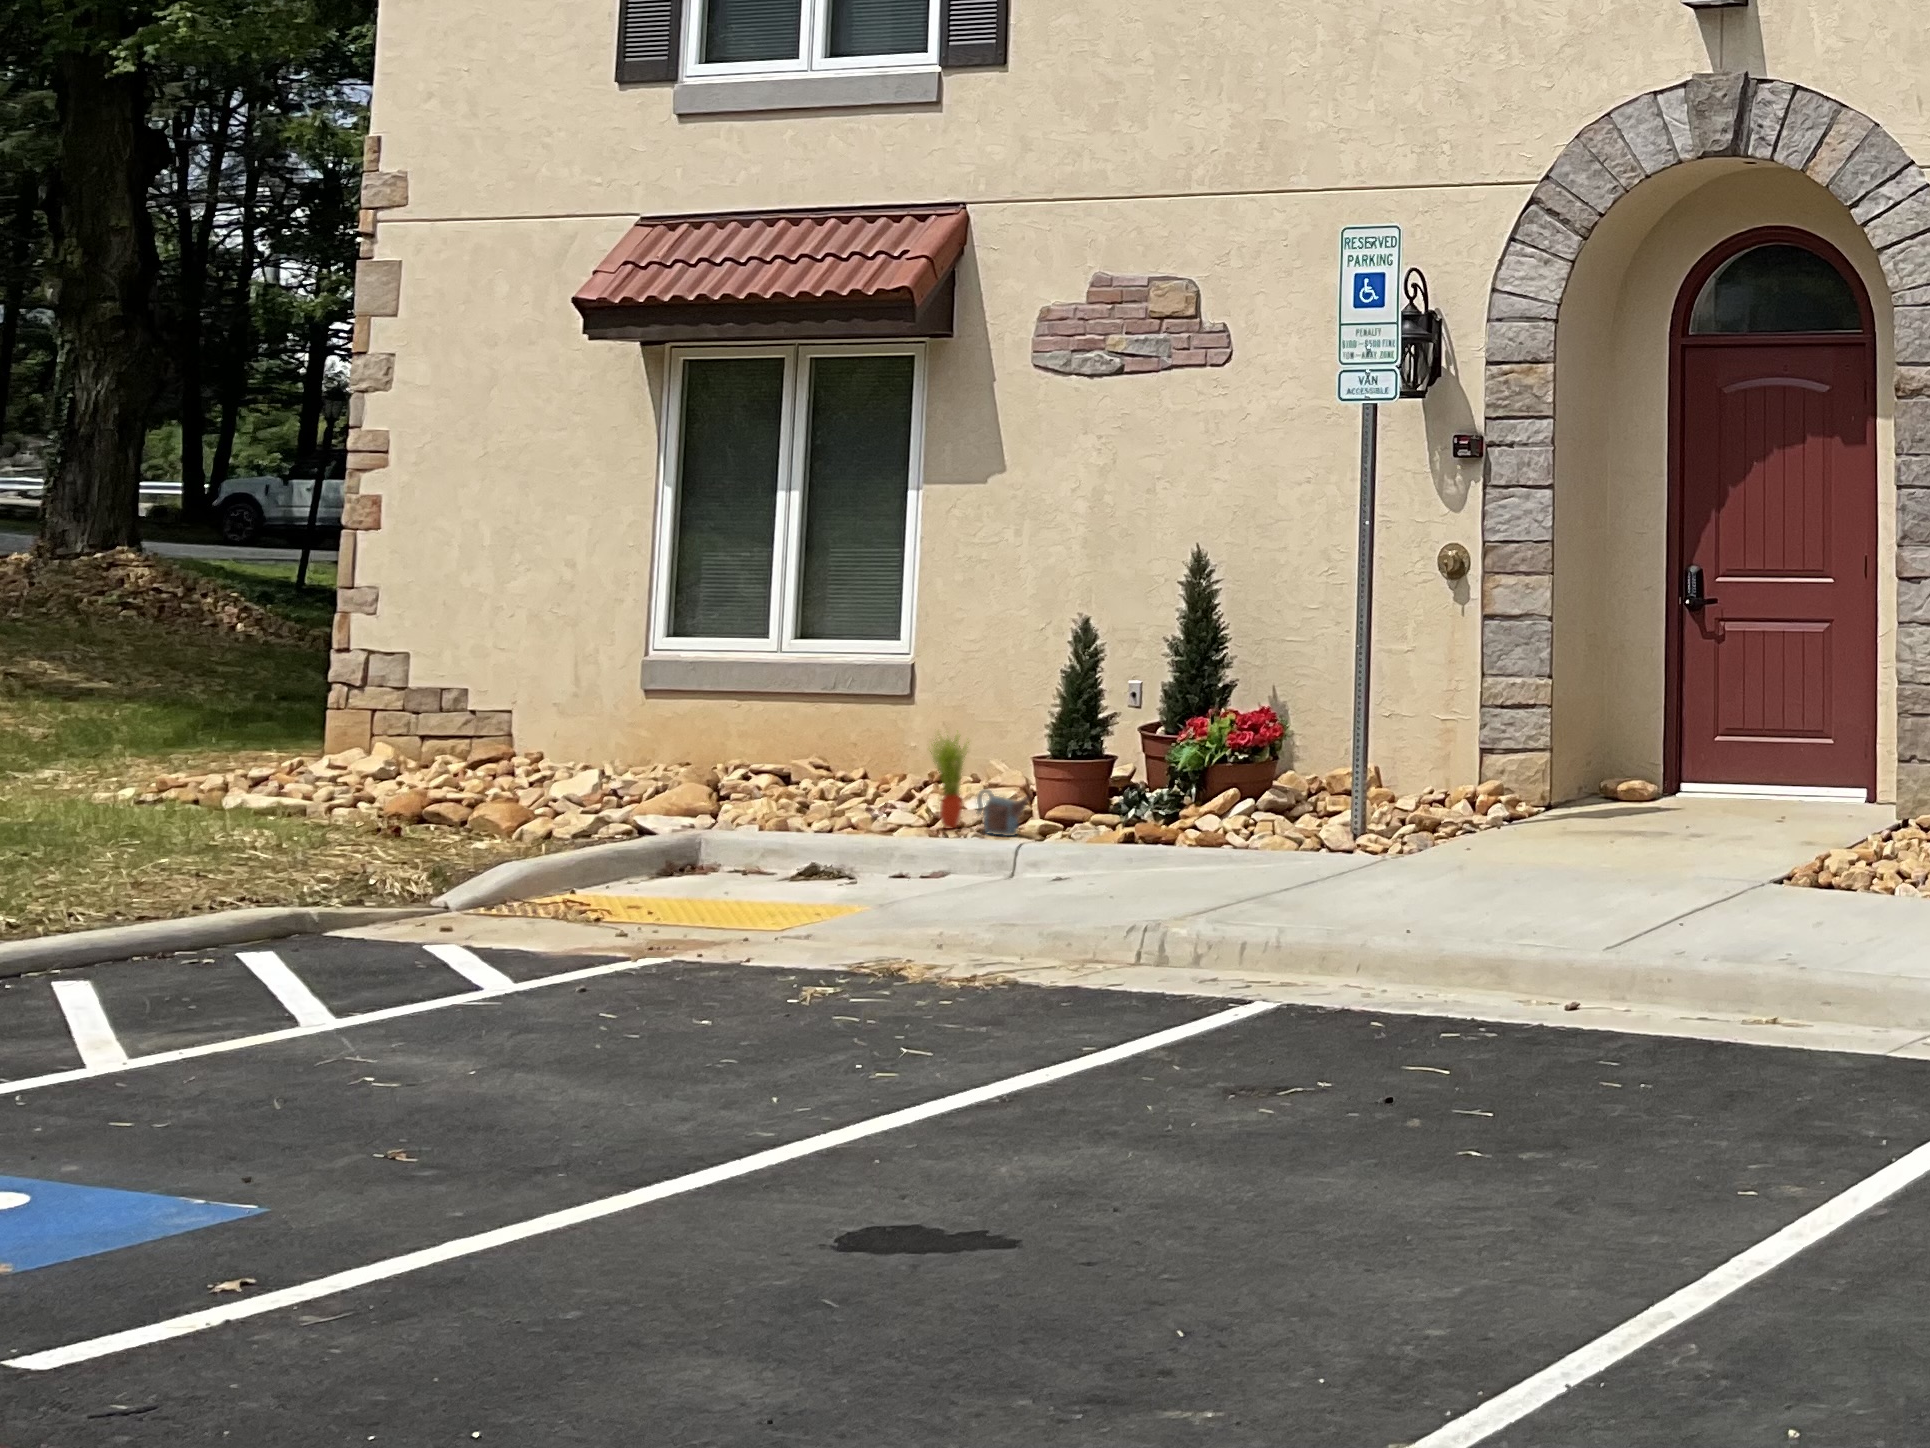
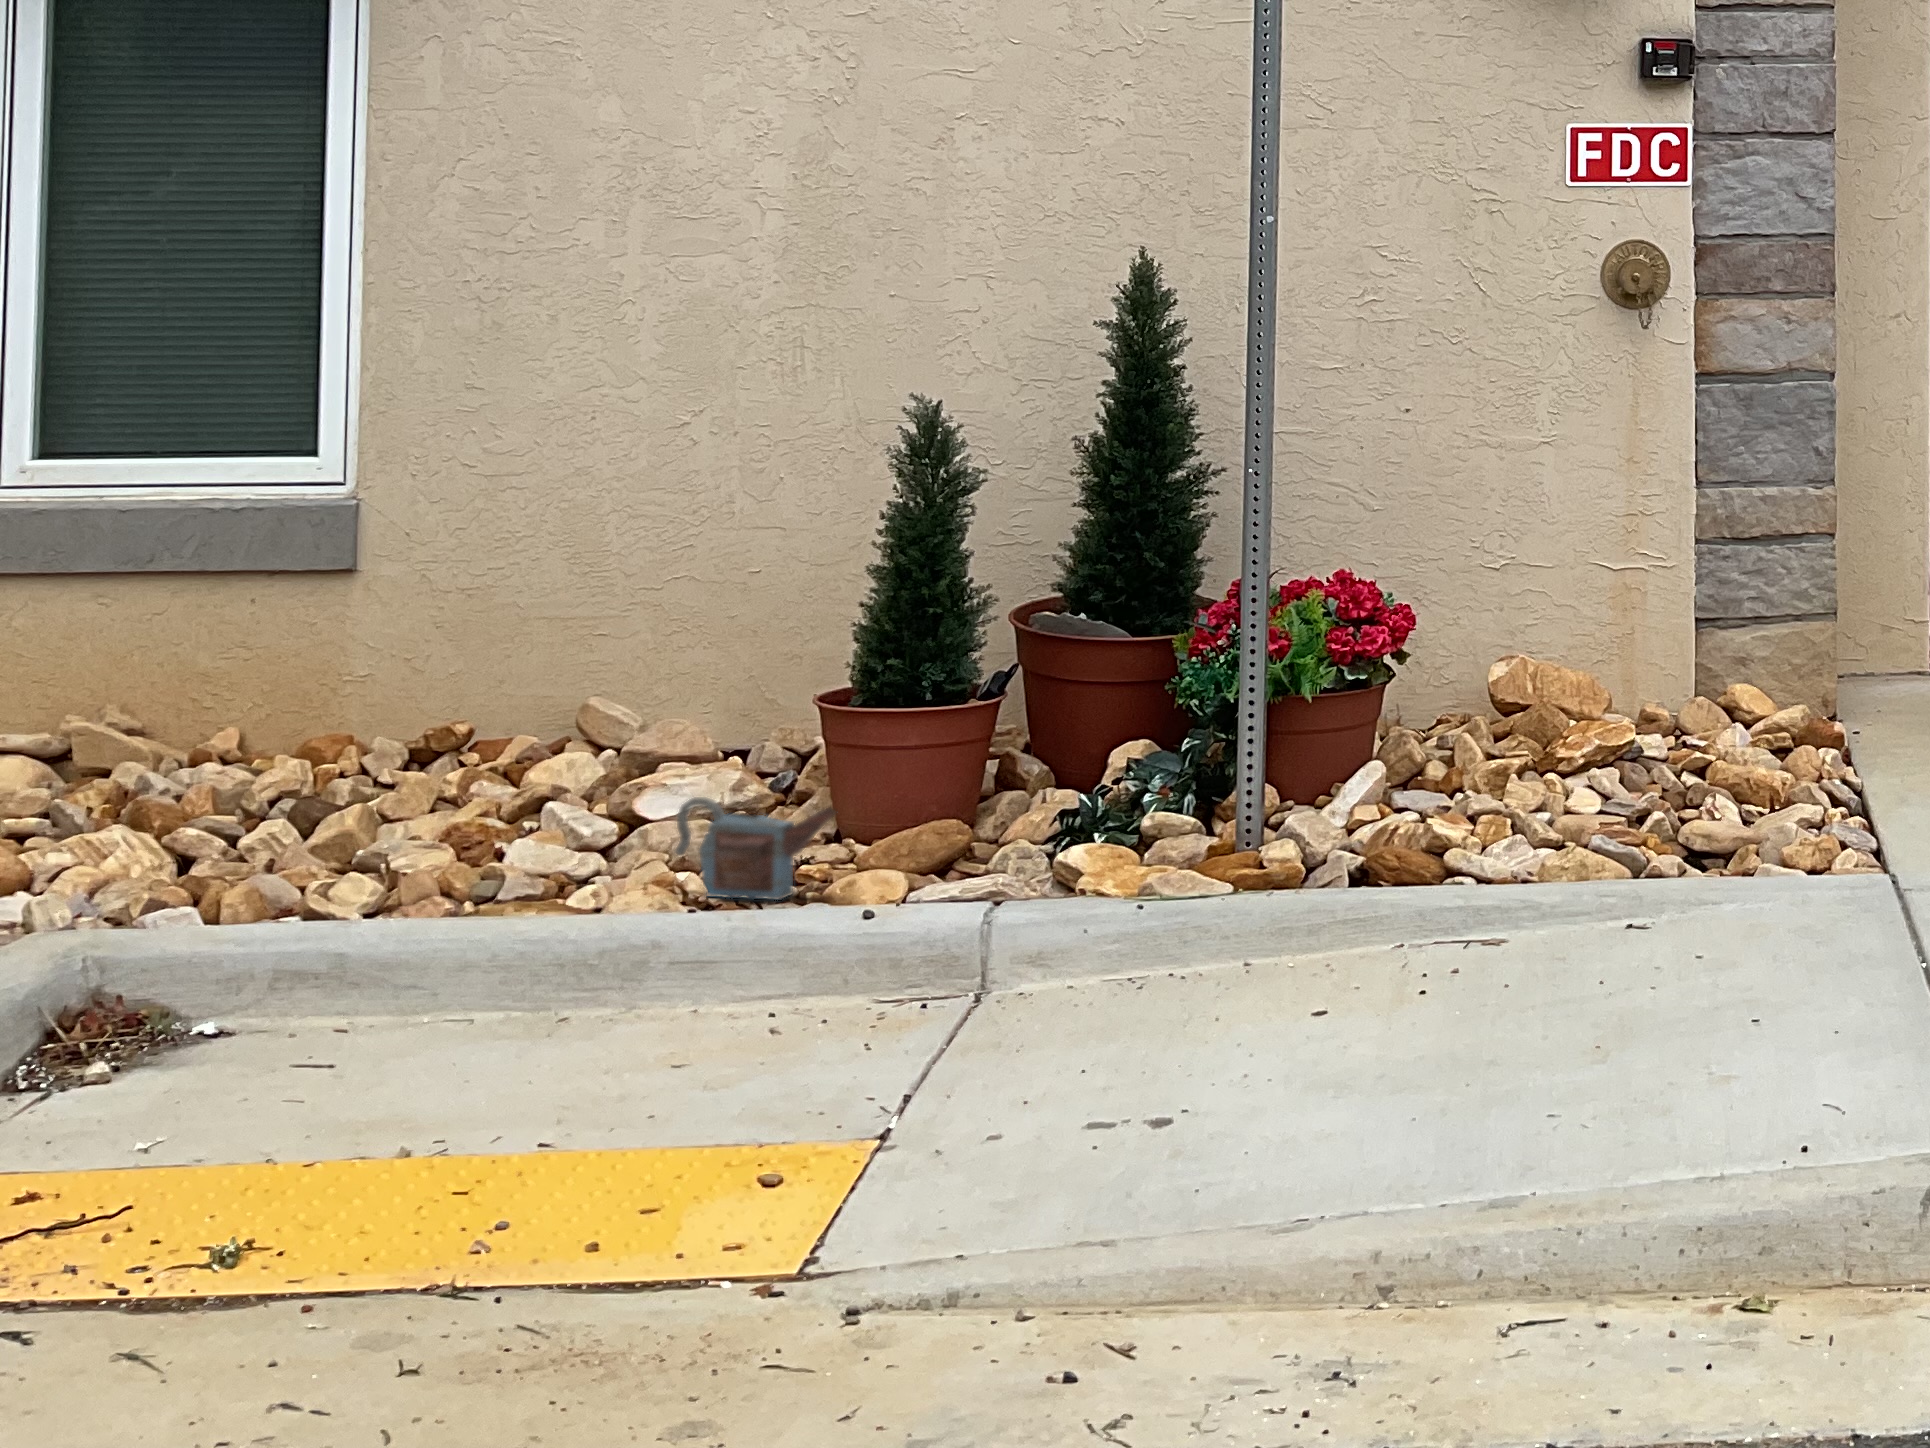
potted plant: present [929,734,969,828] -> none [539,666,644,887]

